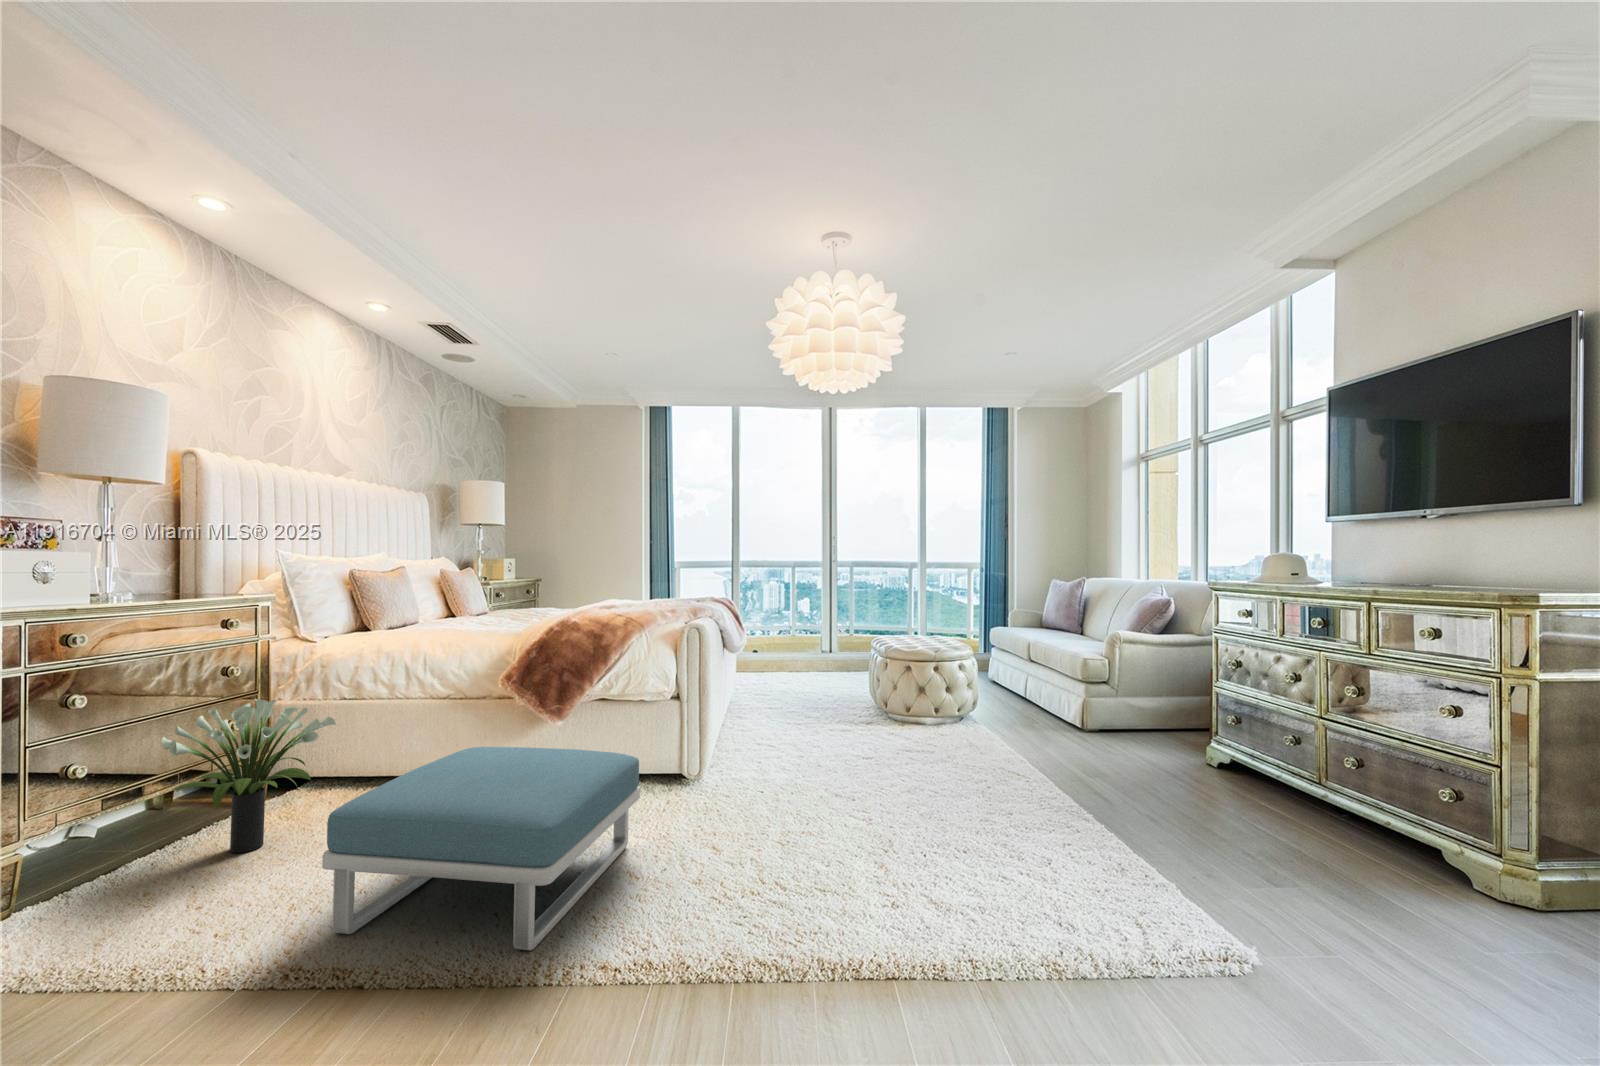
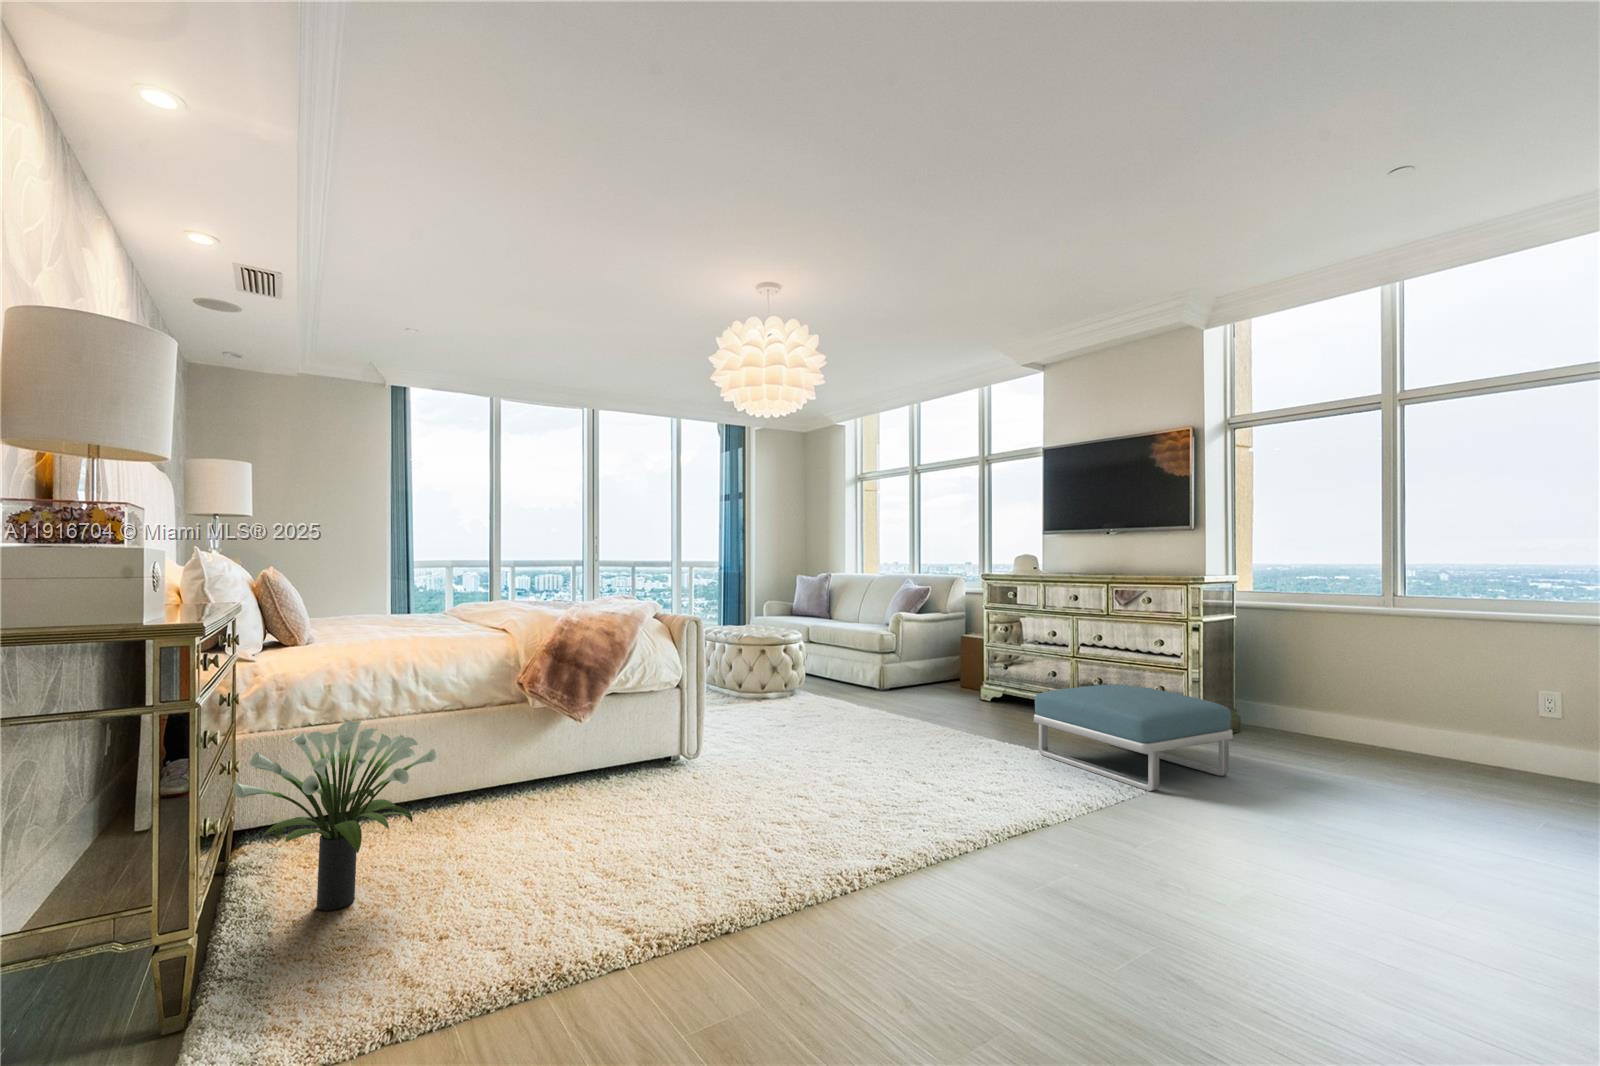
footstool: present [322,747,640,950] -> present [1034,685,1233,791]

